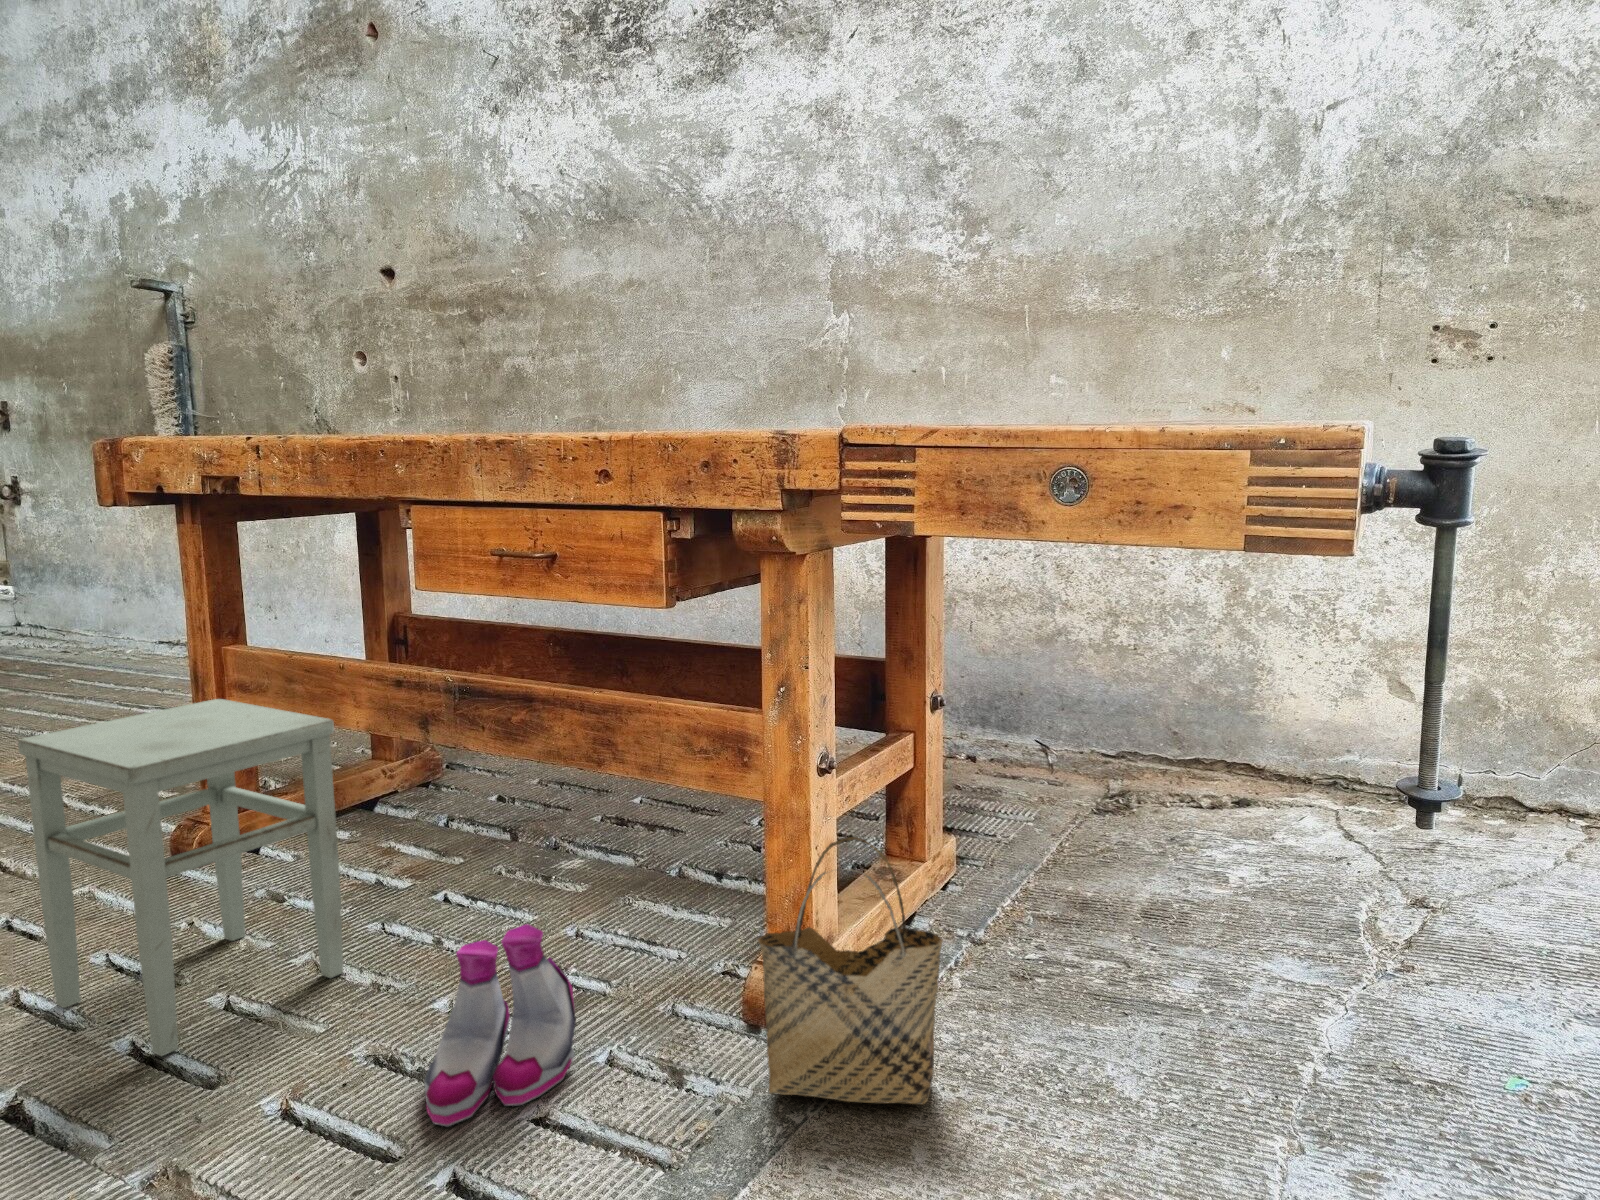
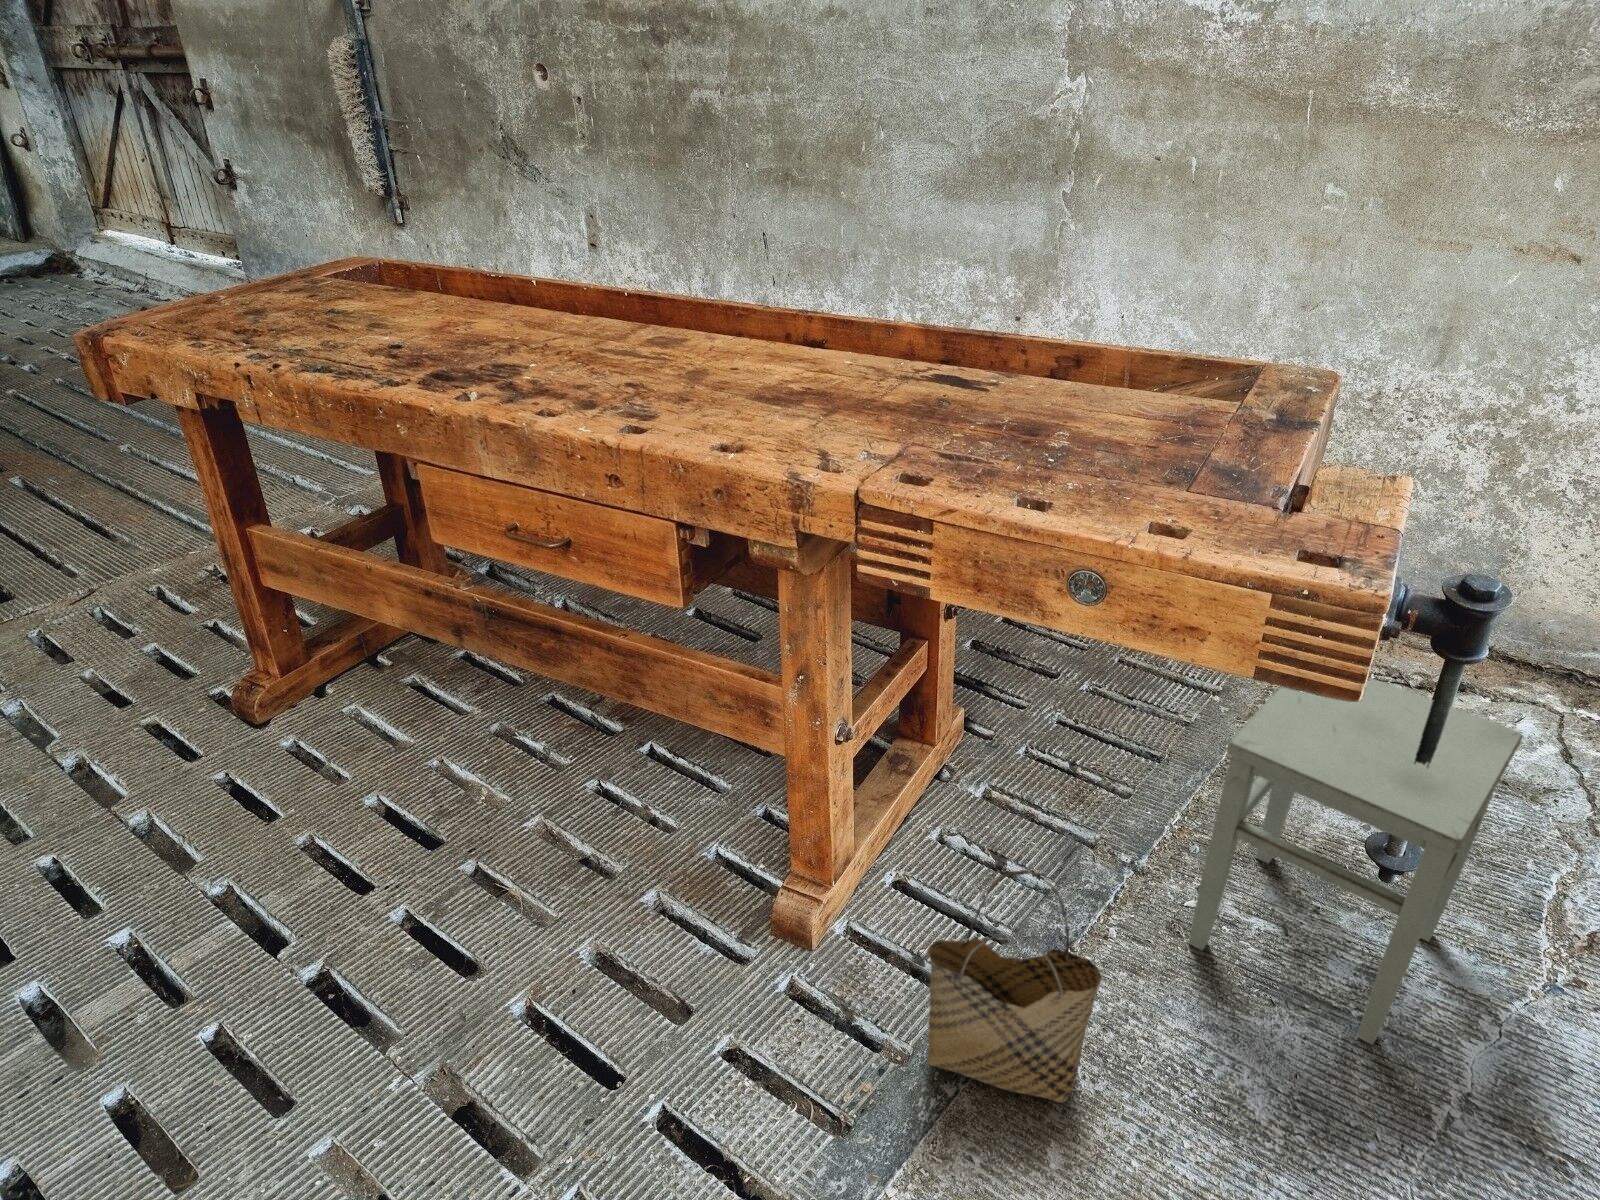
stool: present [18,699,343,1056] -> present [1188,678,1523,1045]
boots: present [424,924,576,1126] -> none [637,889,764,1052]

